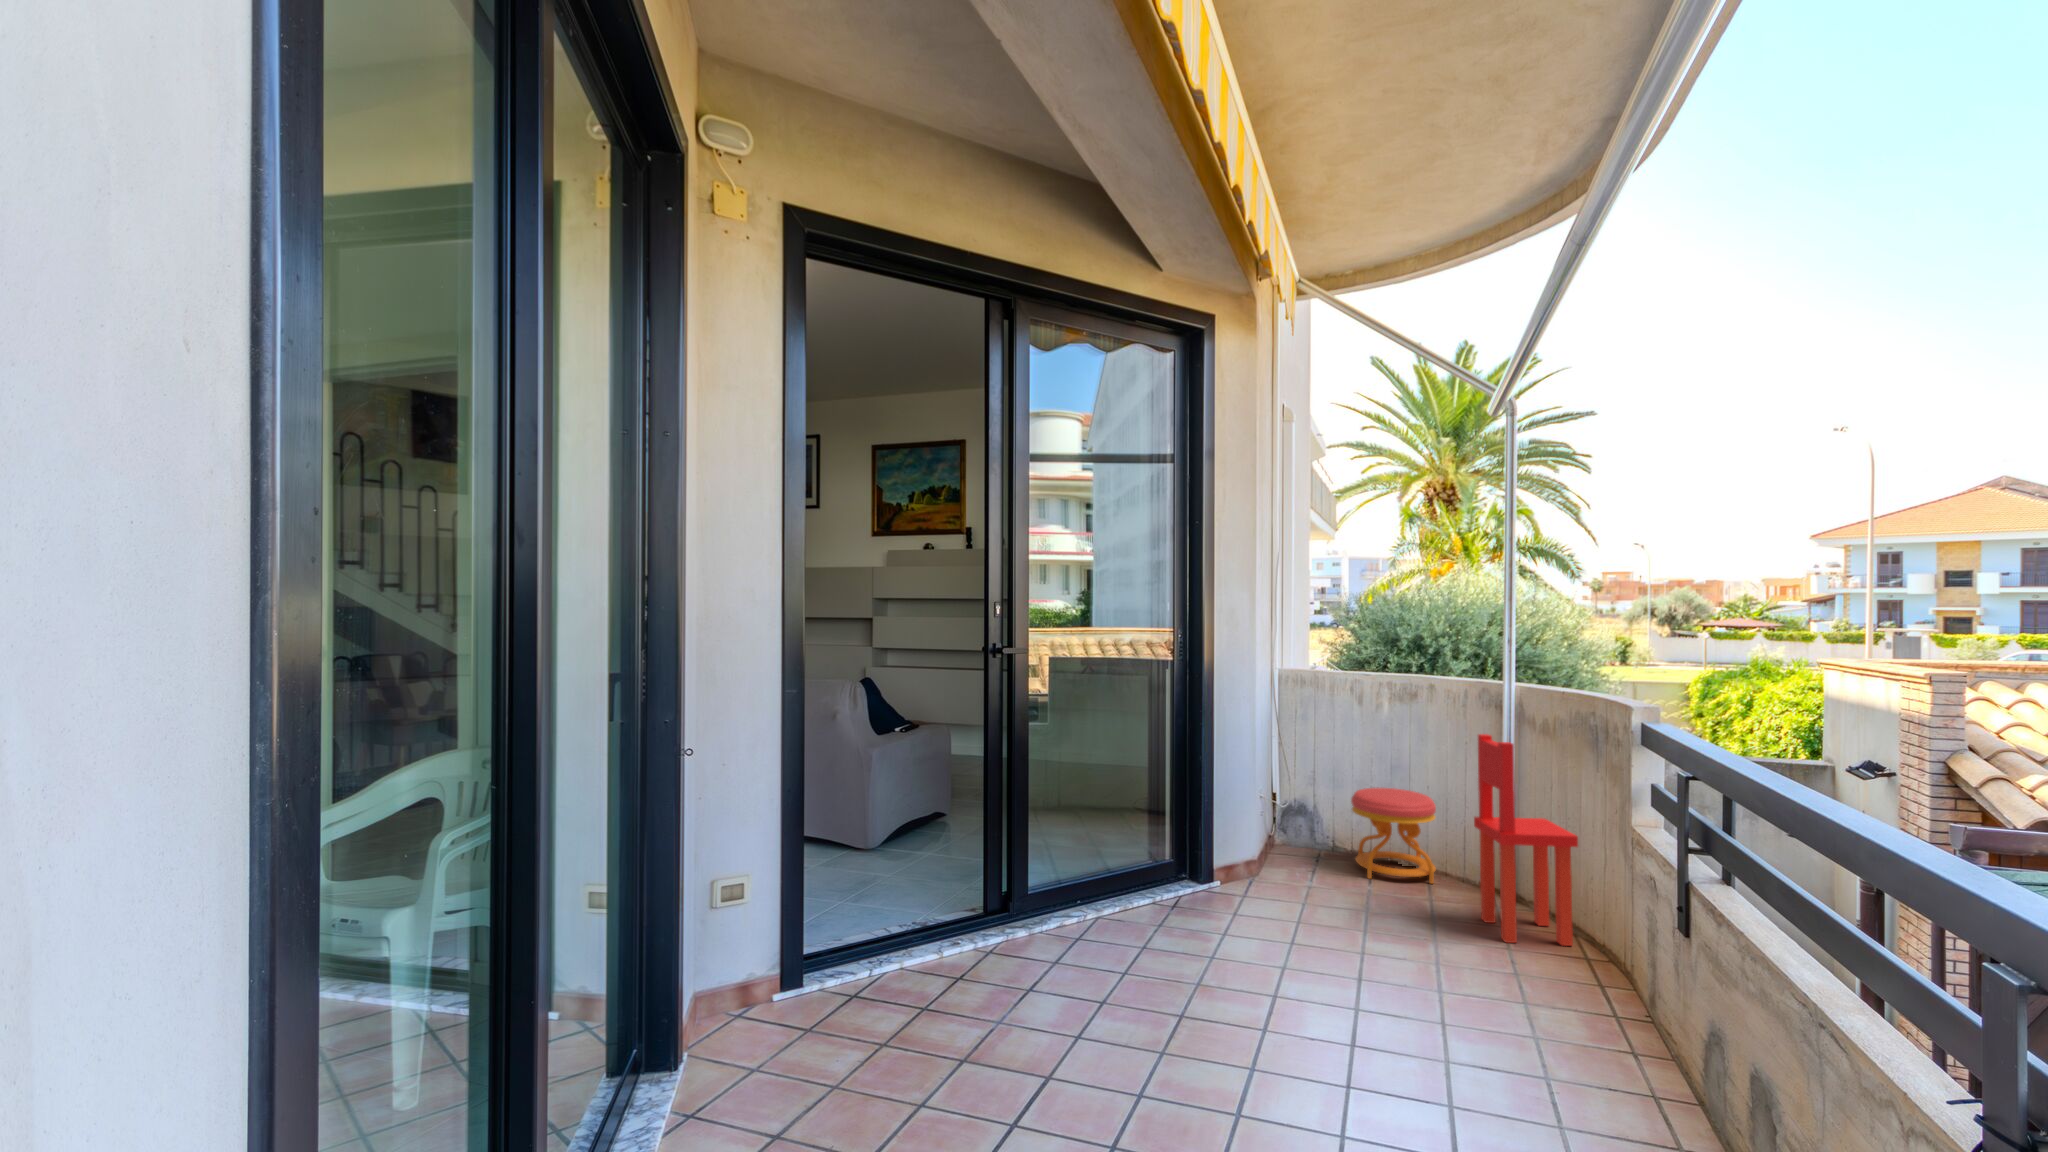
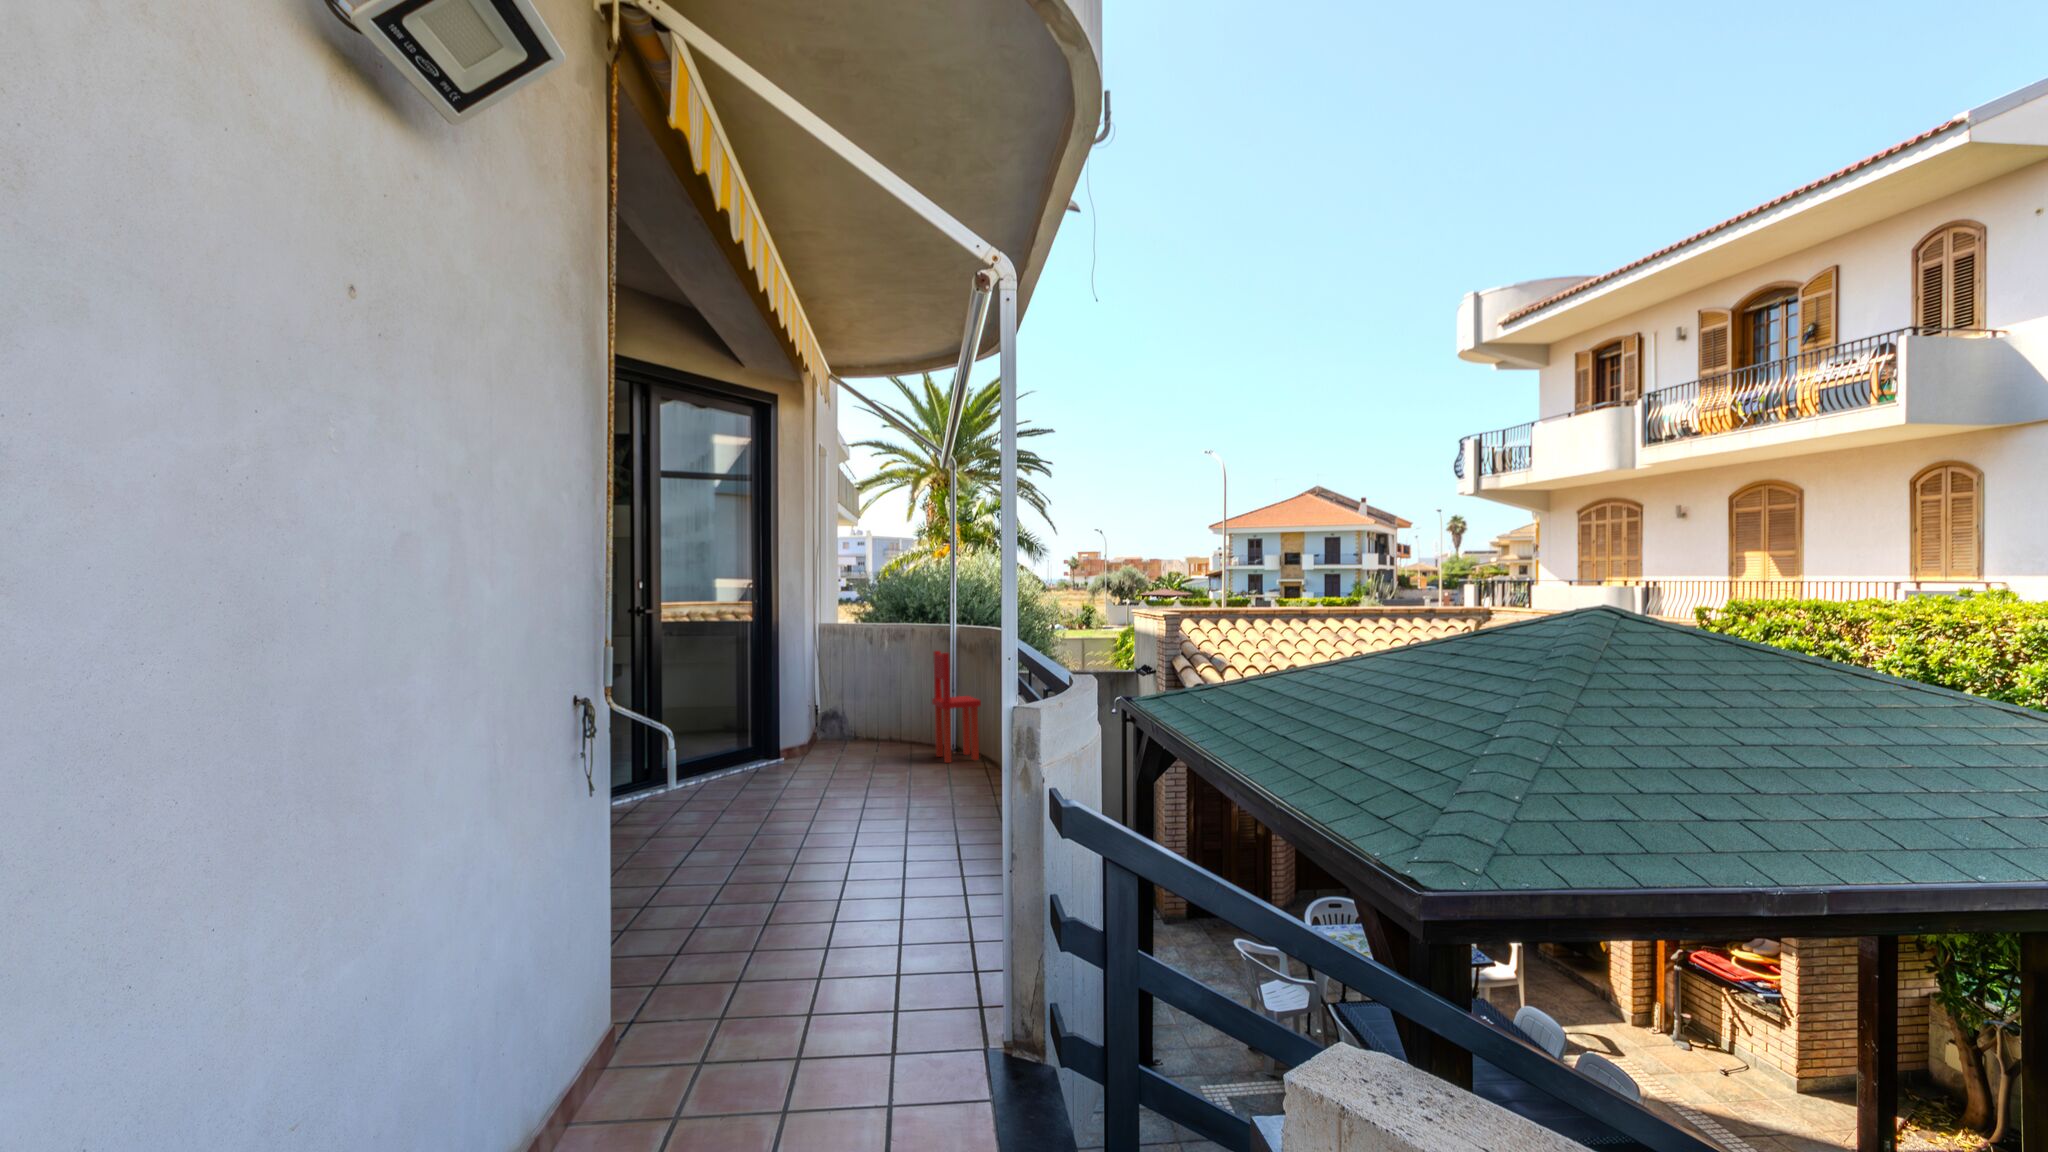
stool: present [1351,788,1436,884] -> none [866,693,916,748]

